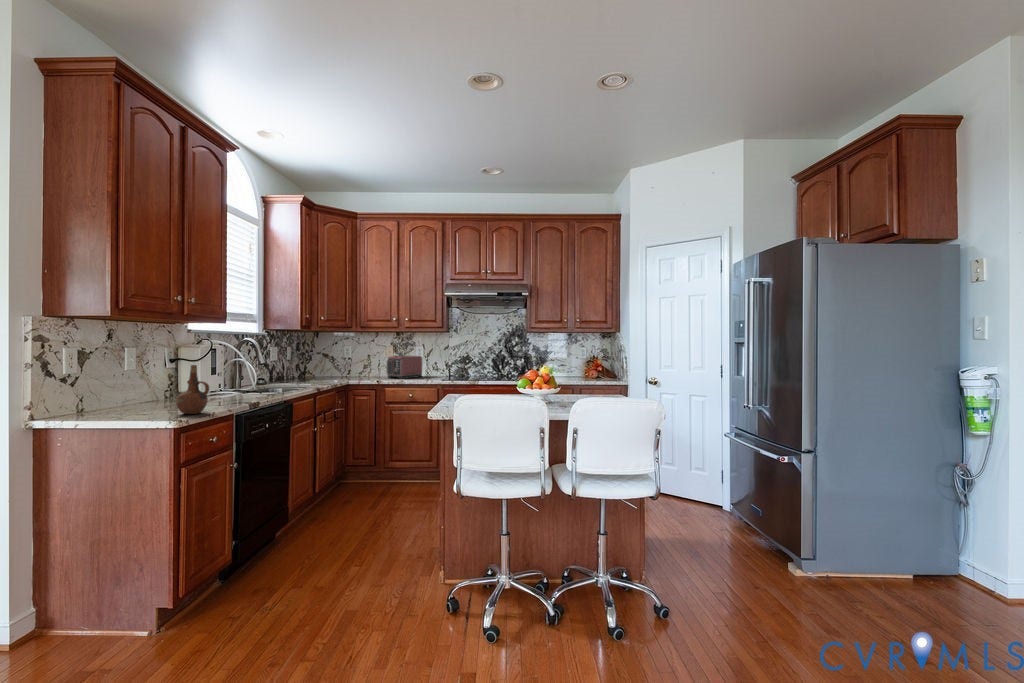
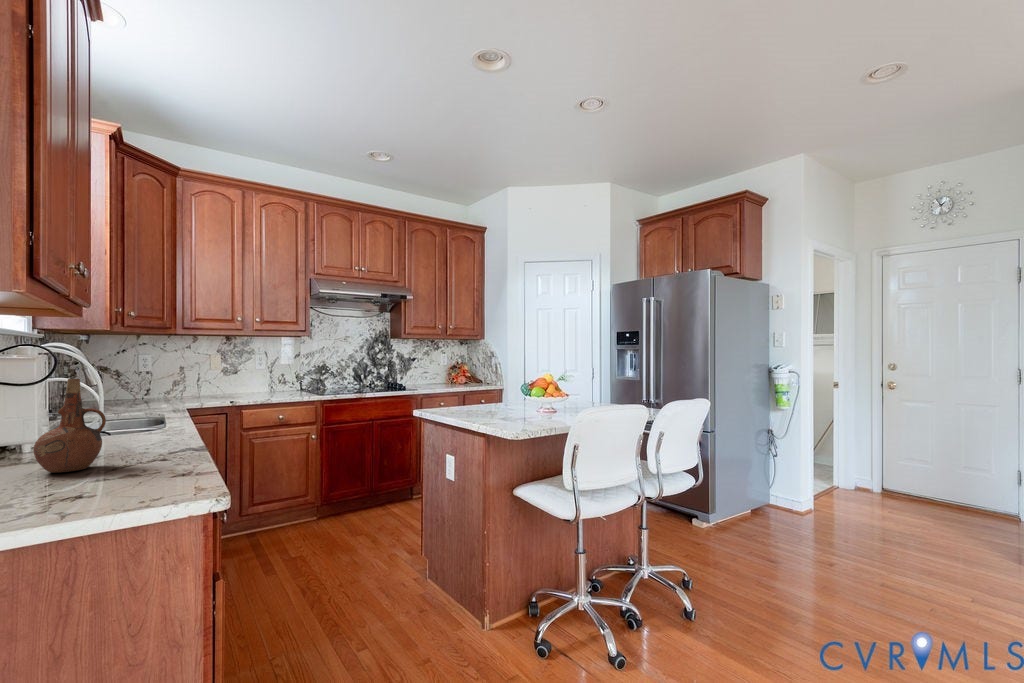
toaster: present [386,355,422,379] -> none [218,367,265,397]

